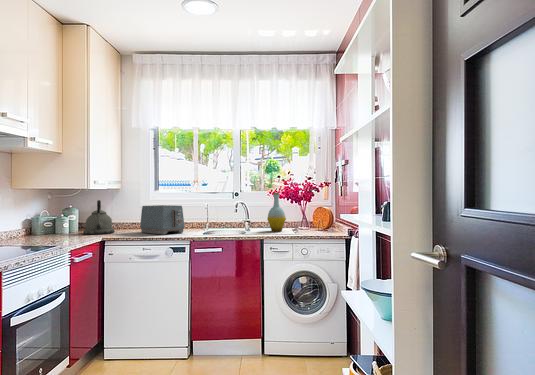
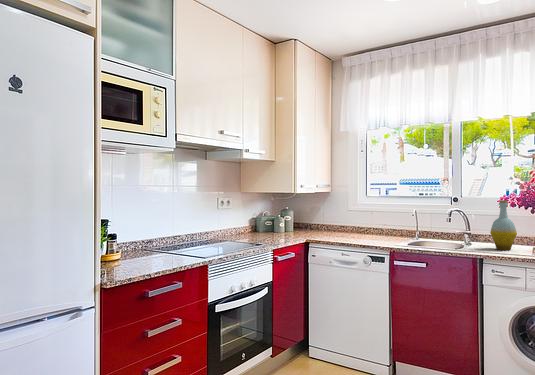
kettle: present [83,200,115,234] -> none [294,203,322,236]
toaster: present [140,205,185,235] -> none [344,210,388,241]

